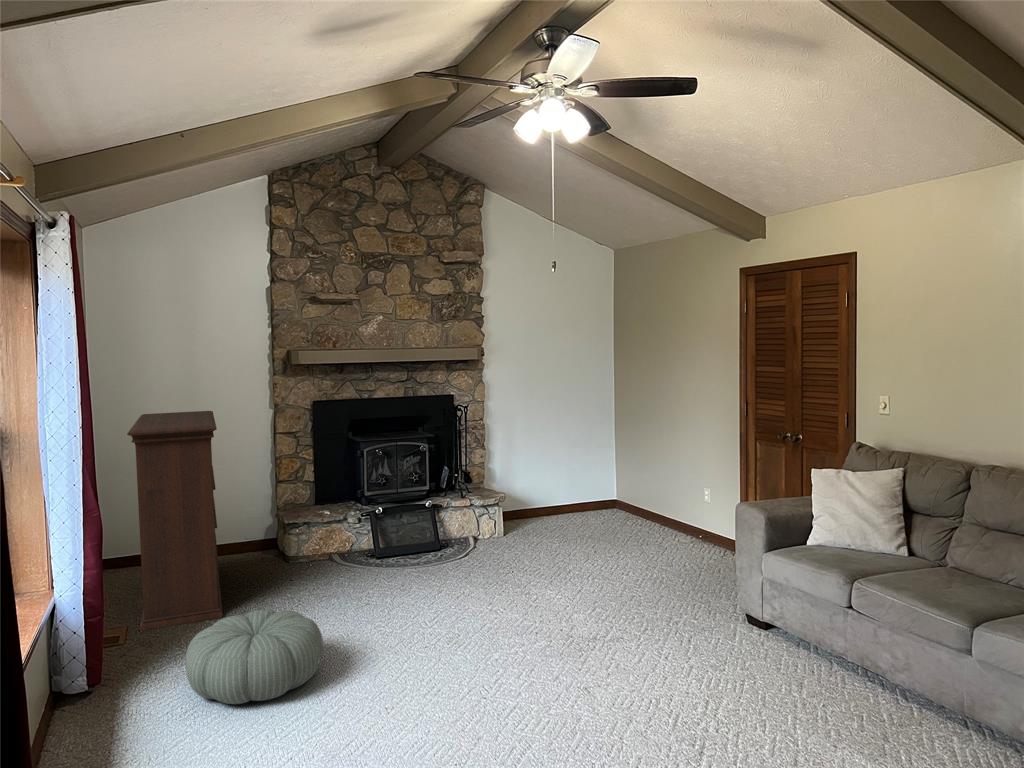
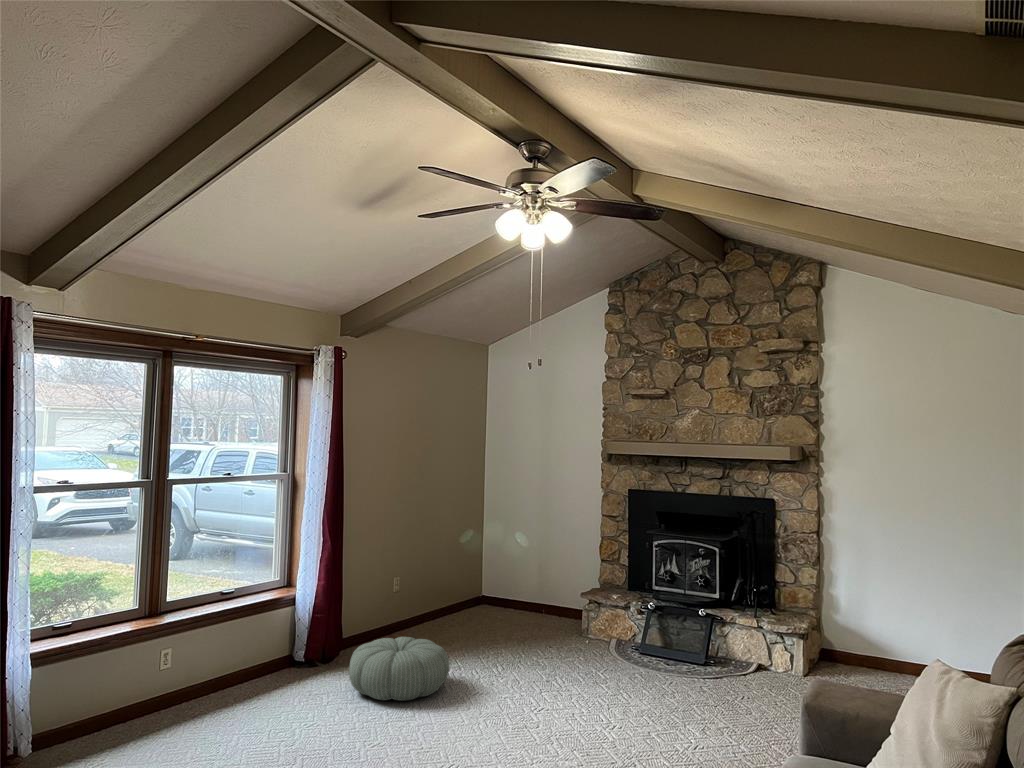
bookshelf: present [127,411,223,631] -> none [420,485,540,651]

